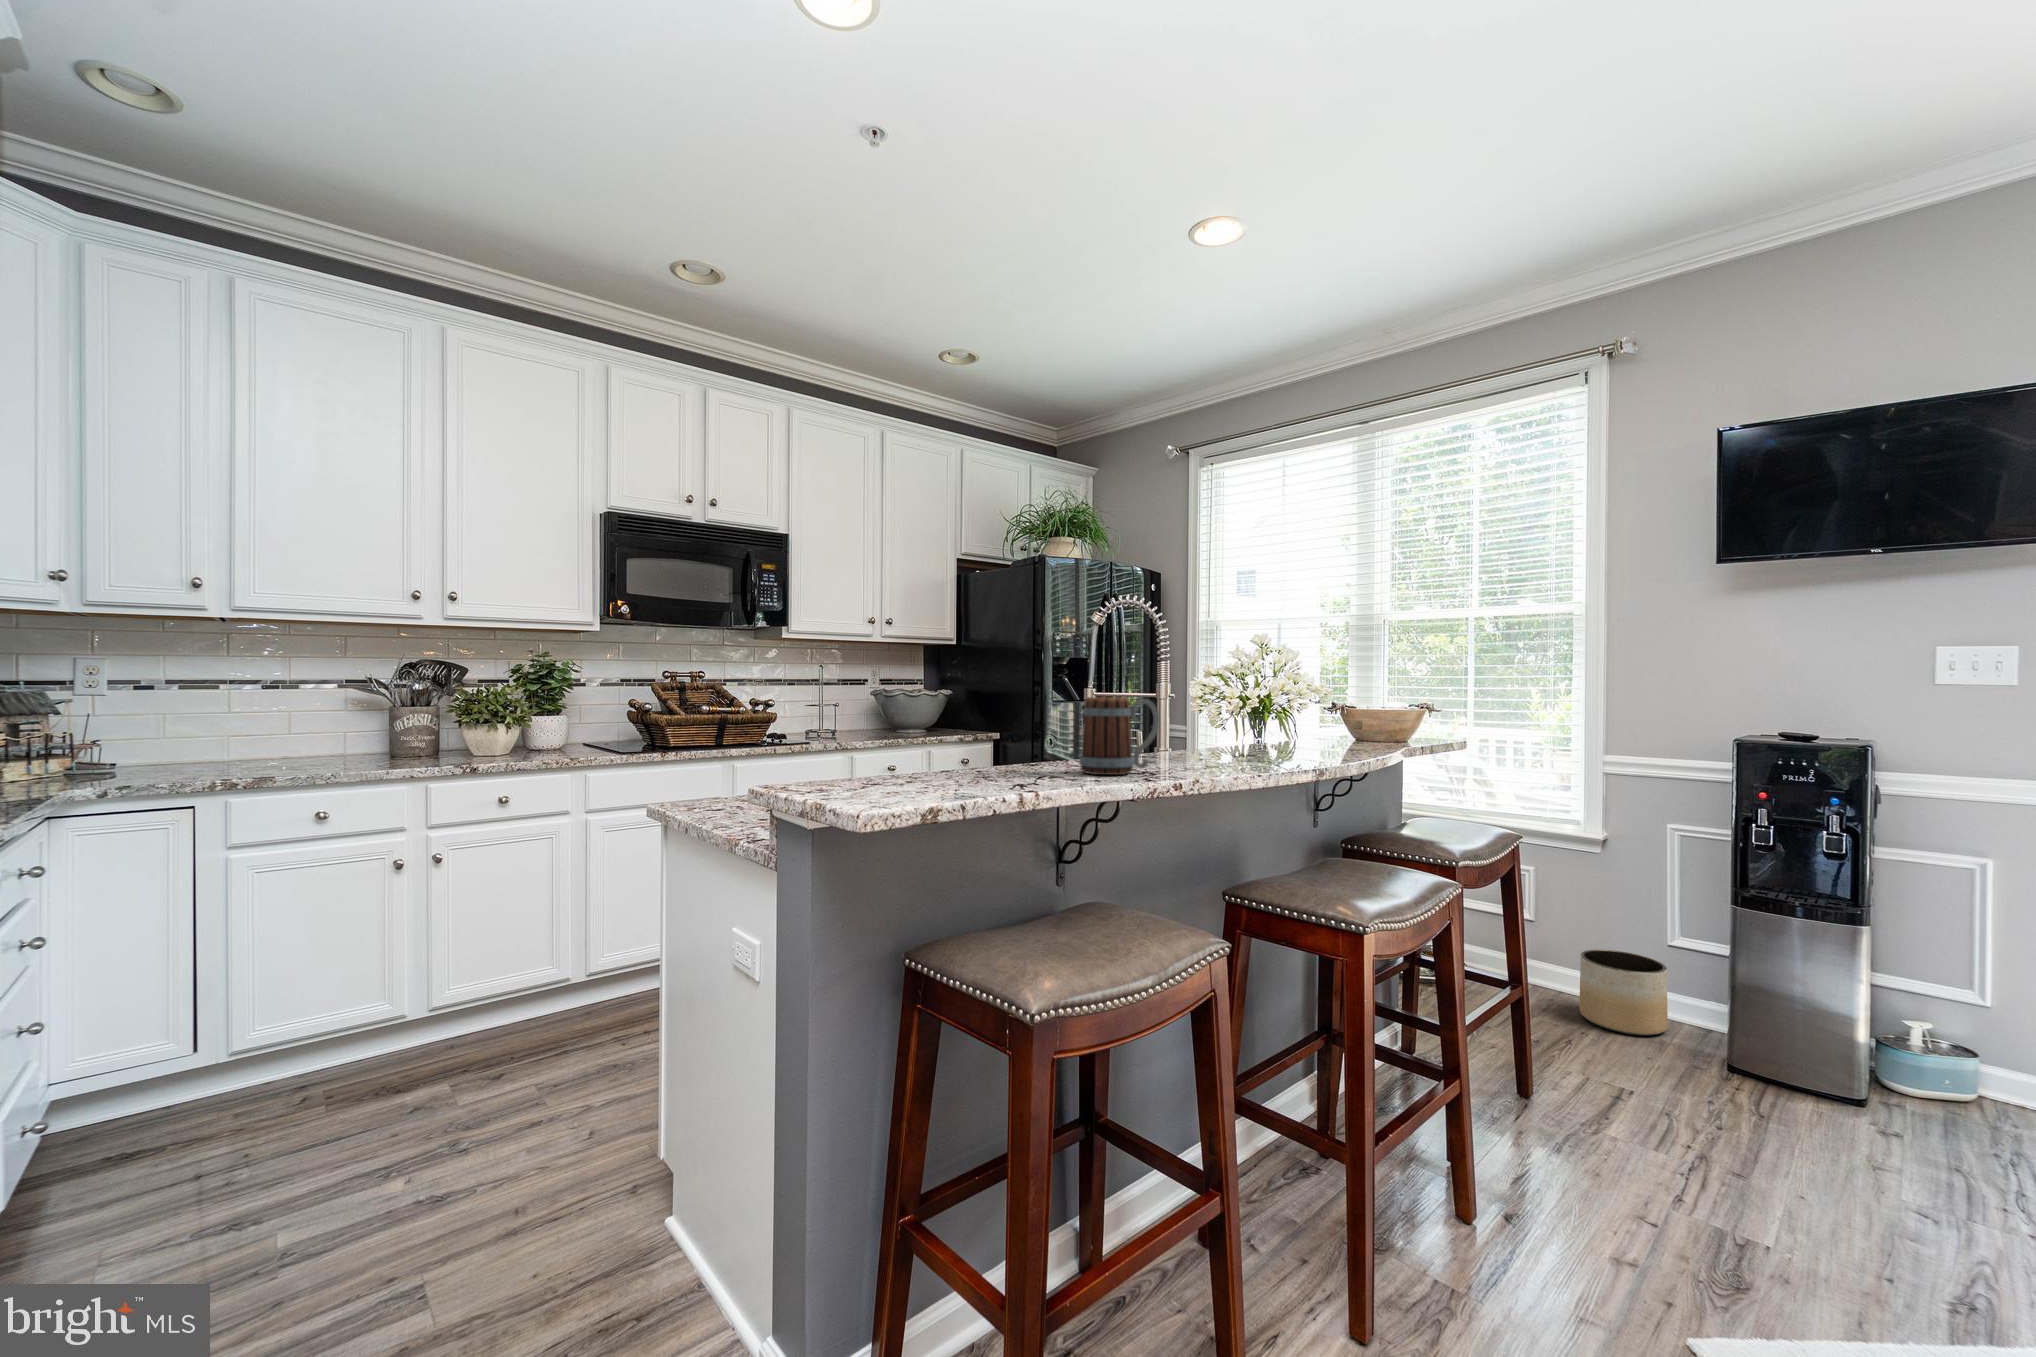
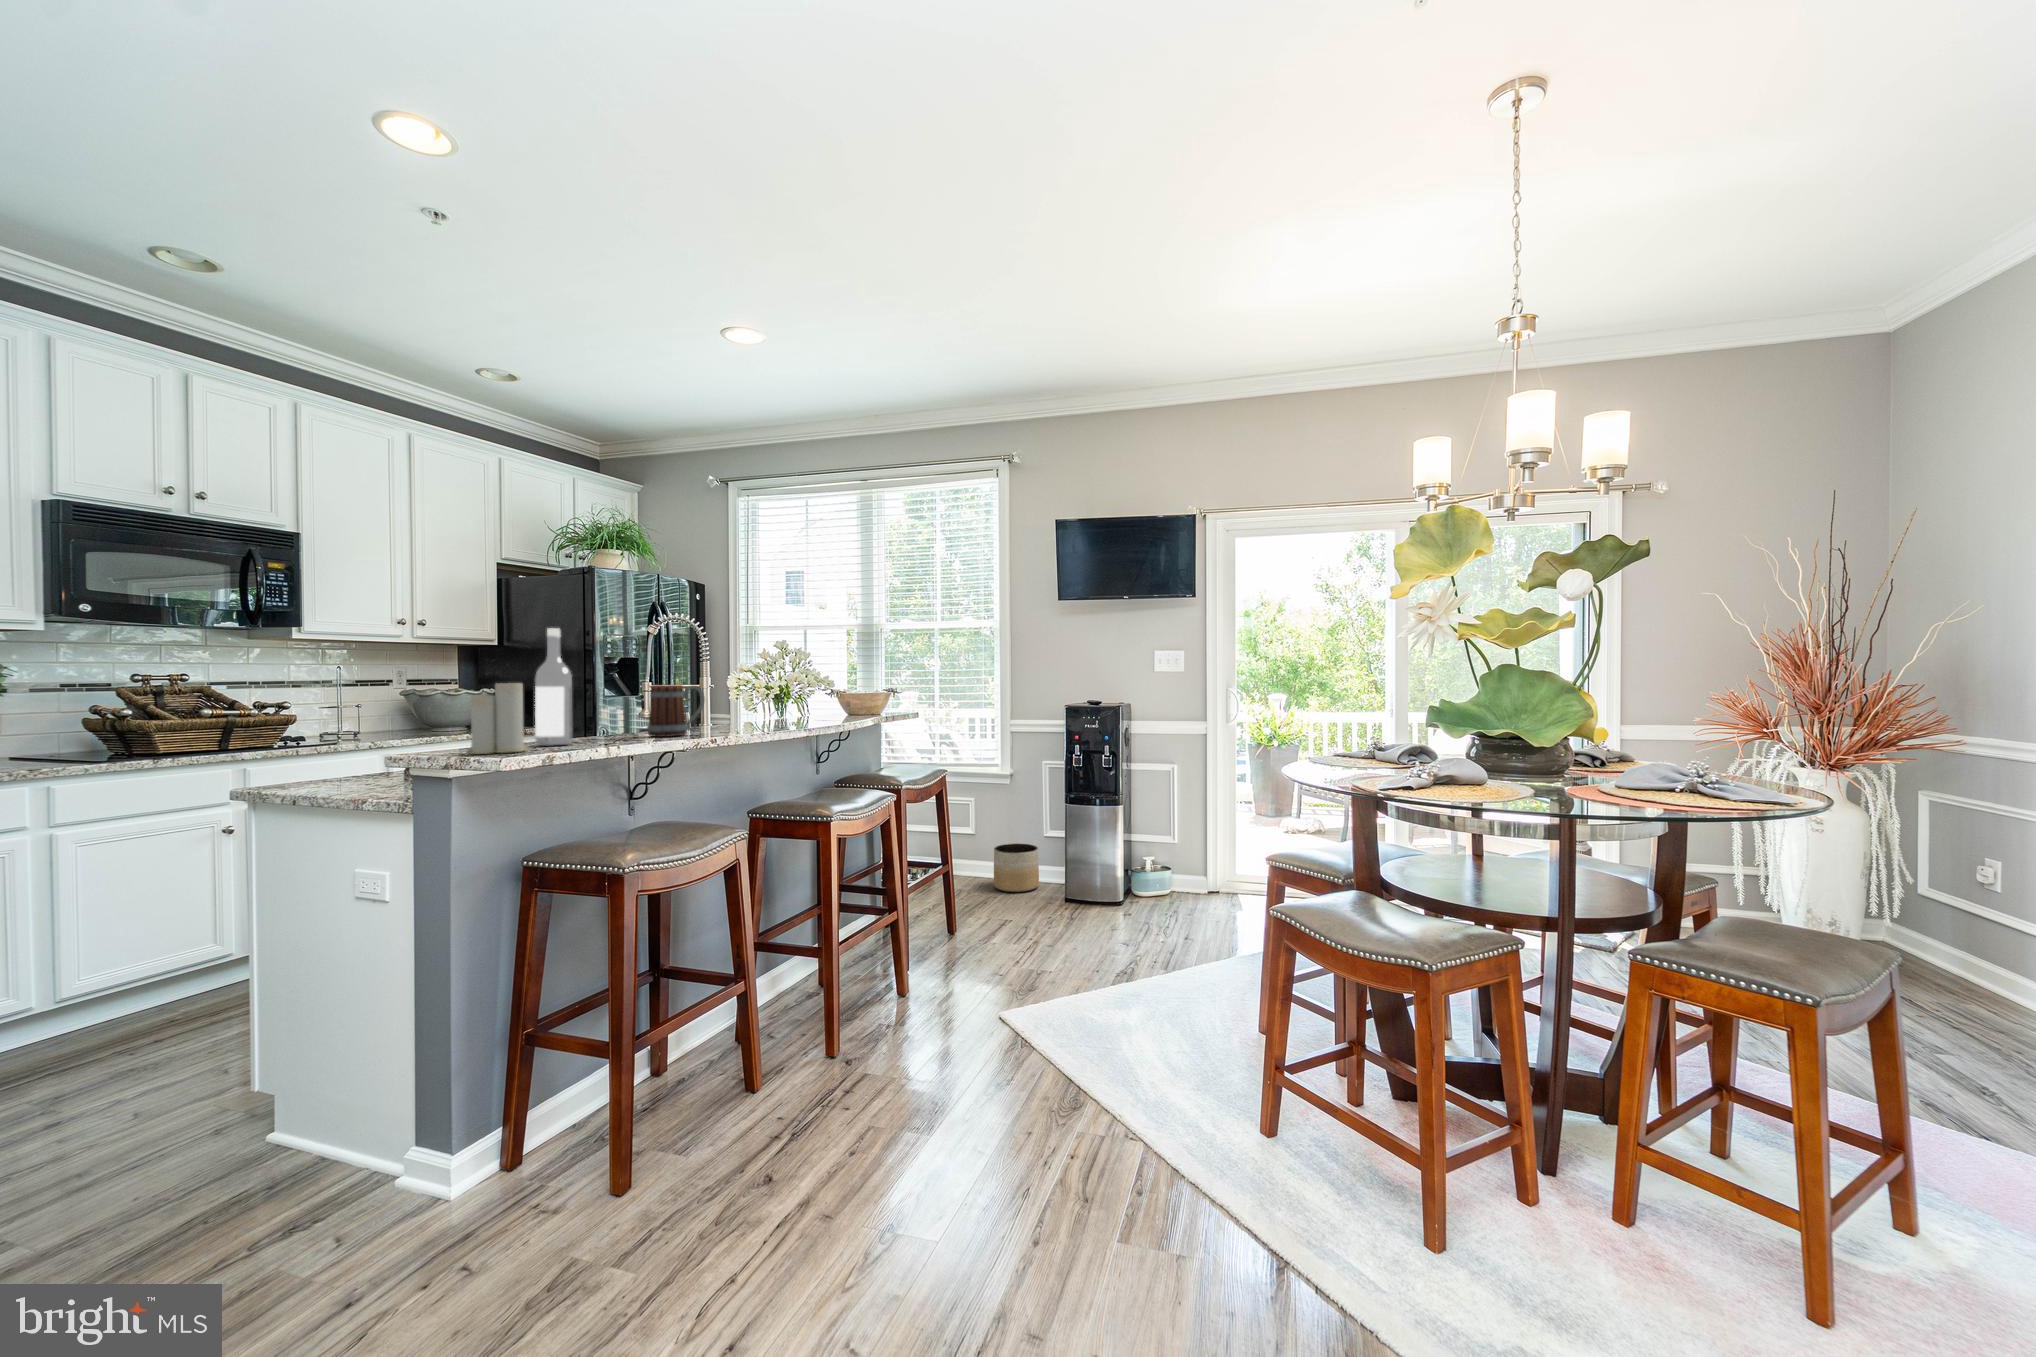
wine bottle: none [930,613,977,784] -> present [535,628,572,746]
candle: none [832,681,913,797] -> present [466,683,528,754]

